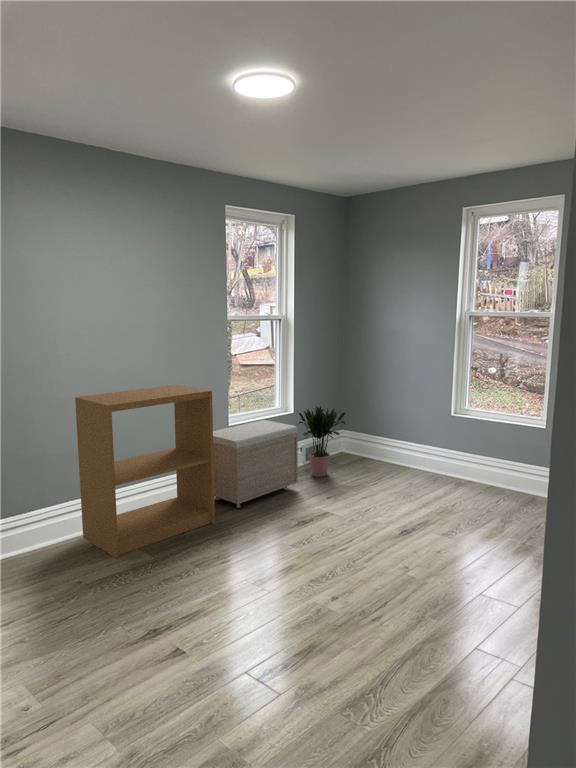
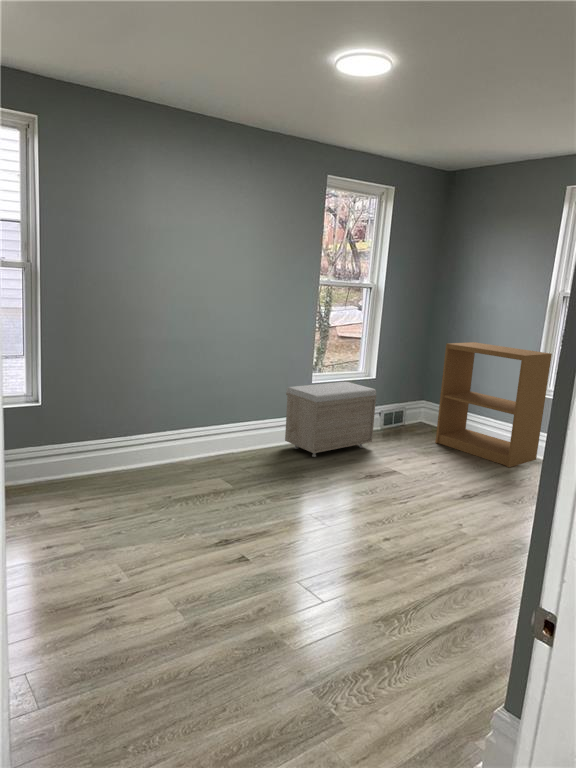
bookshelf: present [75,385,215,558] -> present [435,342,552,467]
potted plant: present [298,406,346,477] -> none [375,371,430,440]

